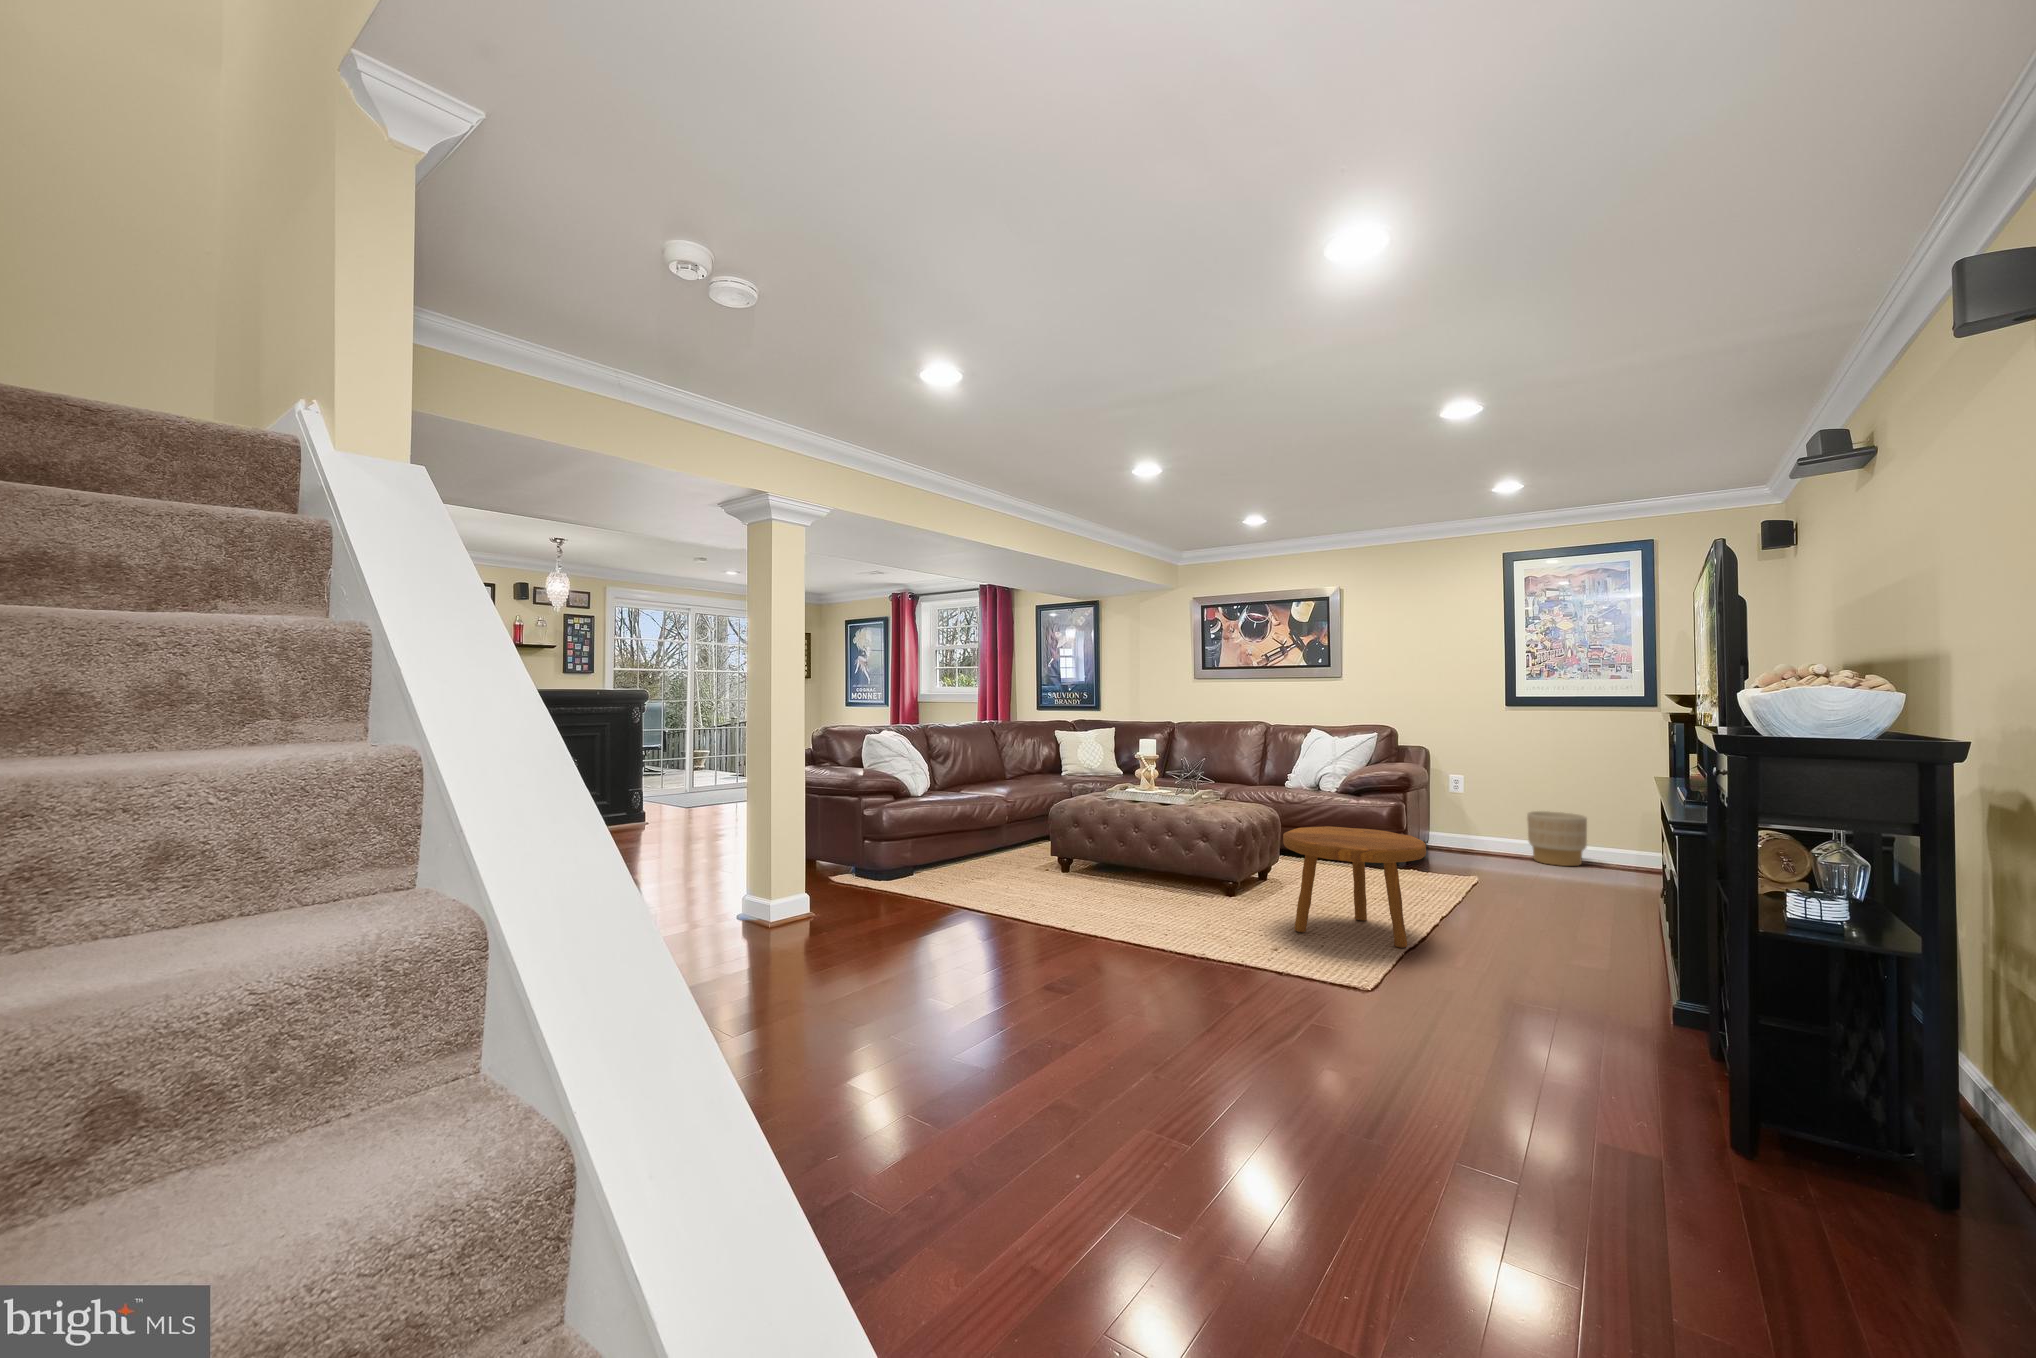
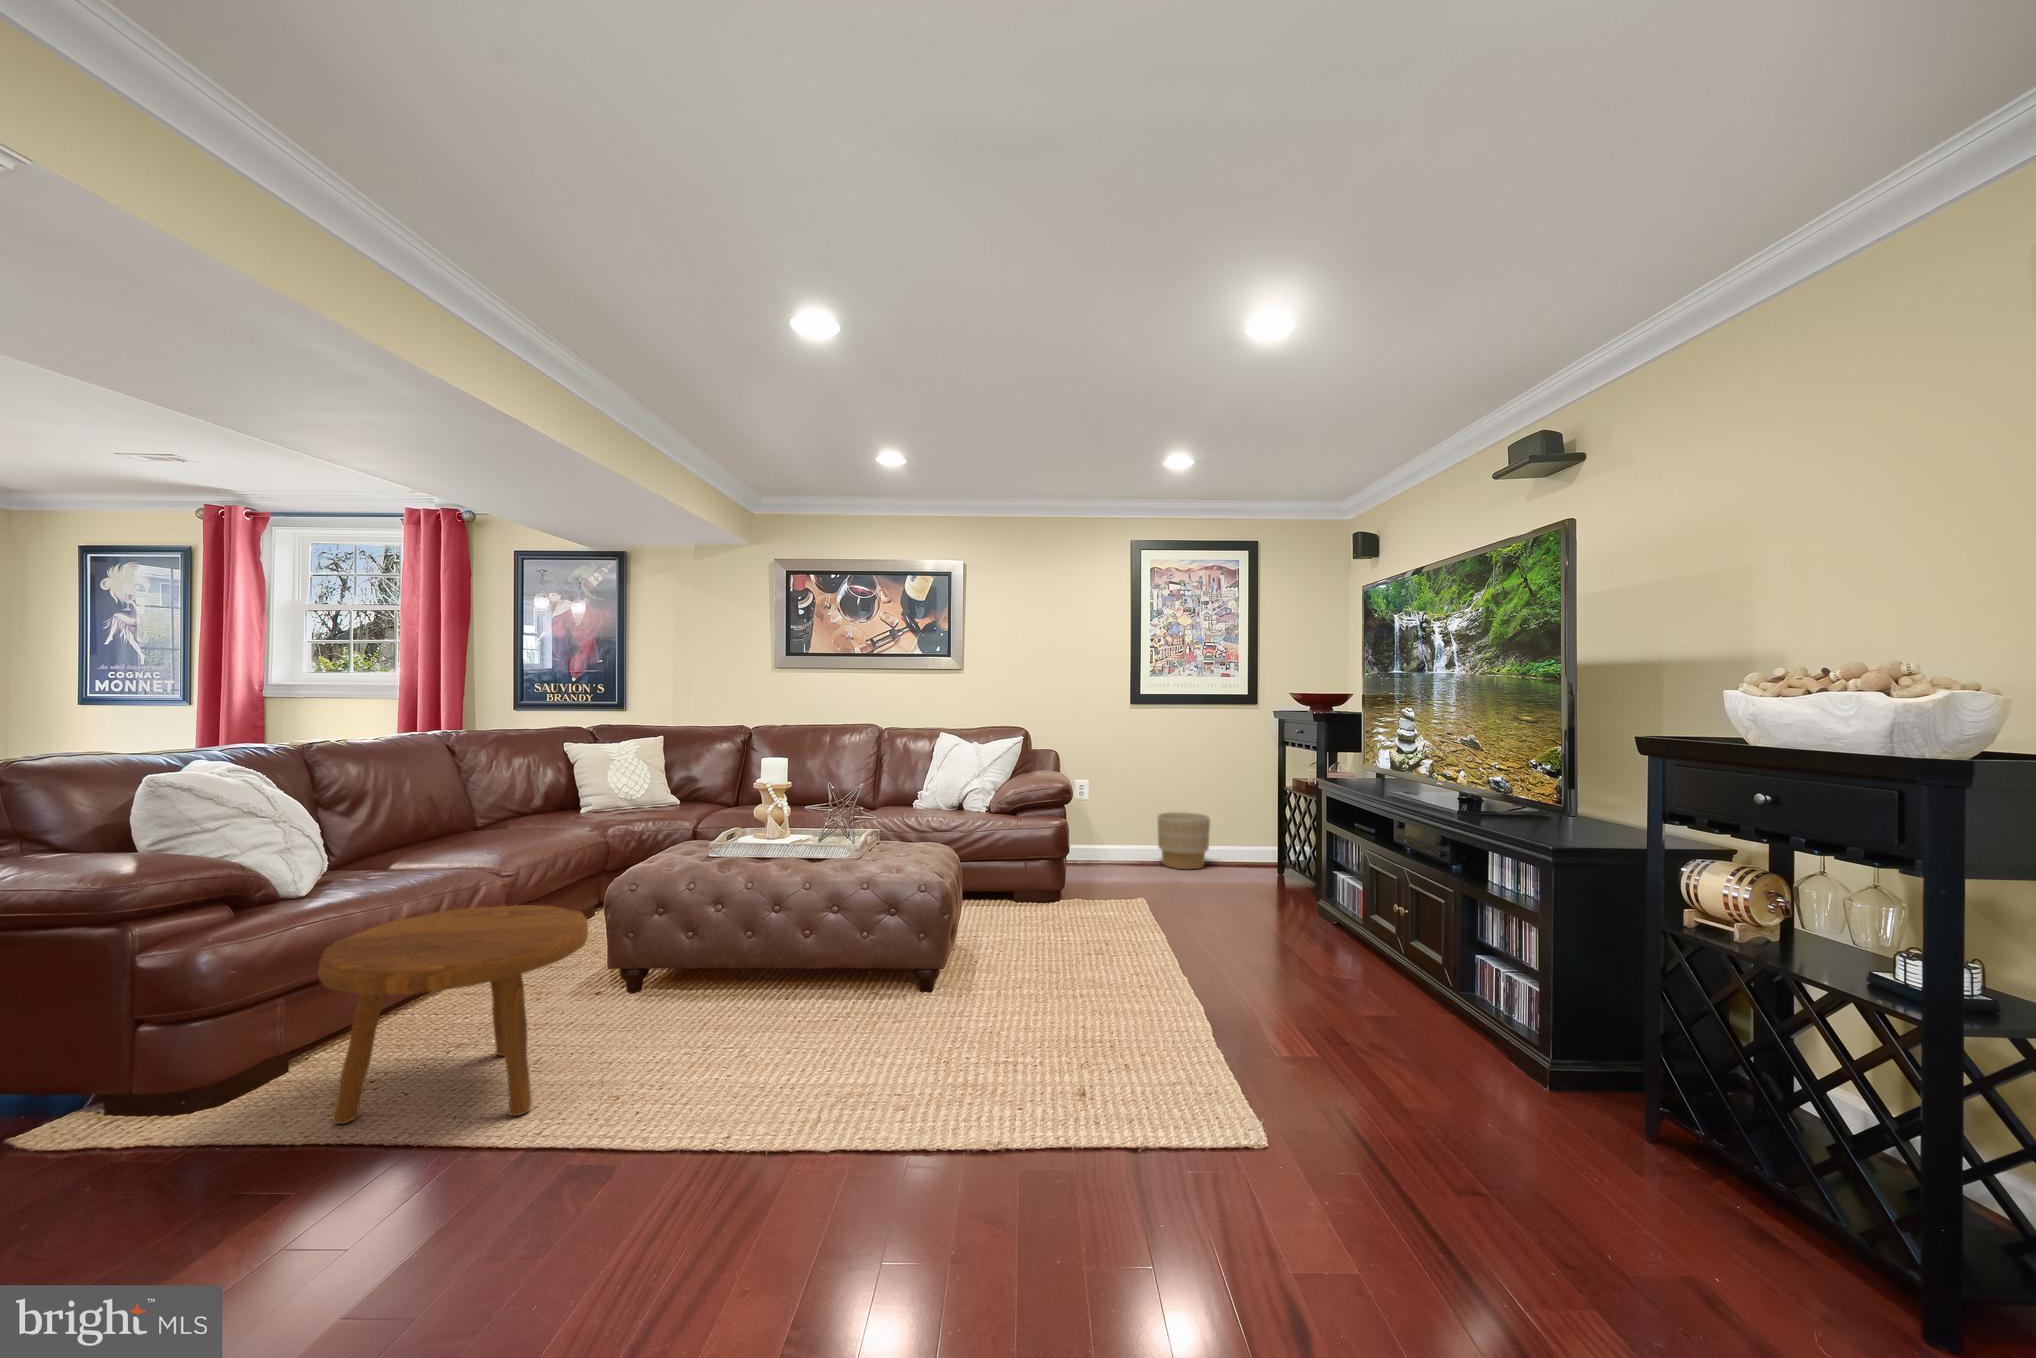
footstool: present [1283,826,1426,948] -> present [318,905,588,1124]

